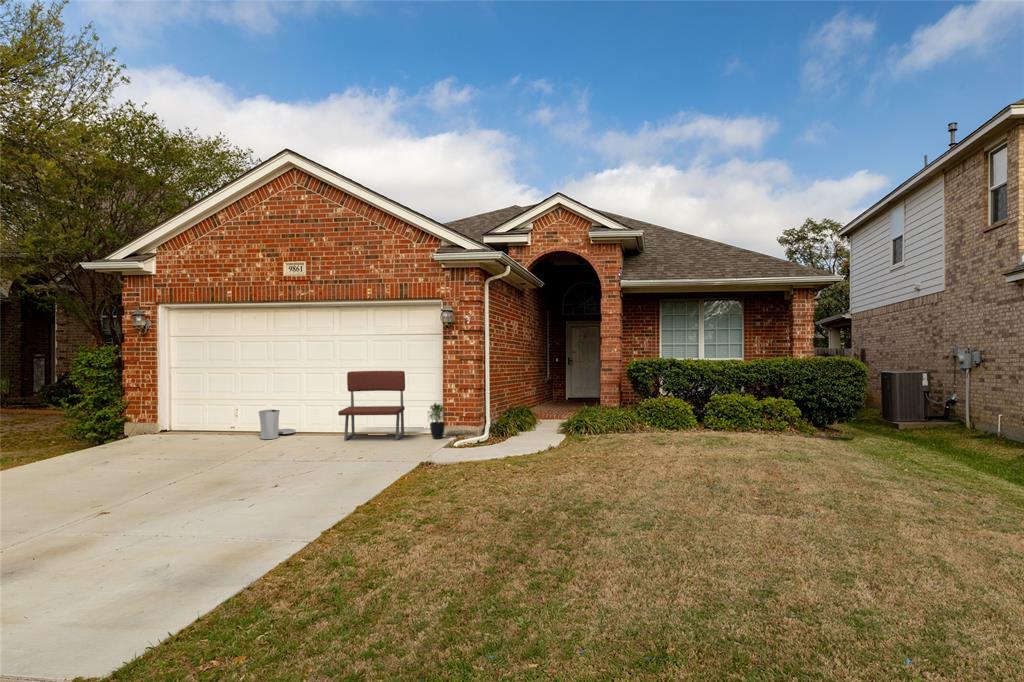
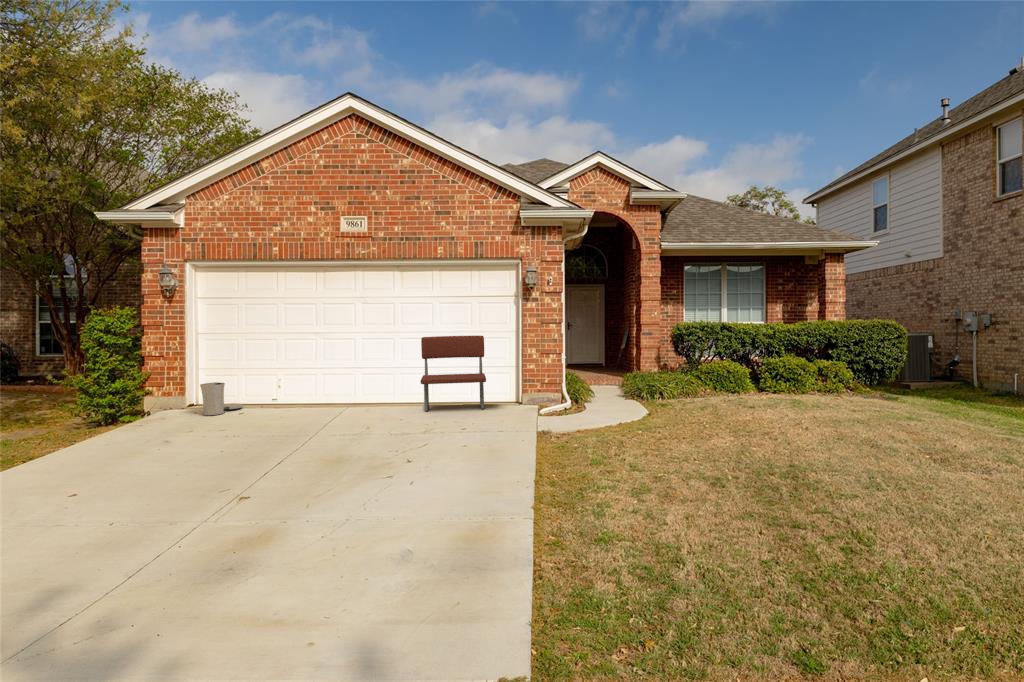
potted plant: present [428,403,445,439] -> none [511,368,533,407]
trash can: present [259,410,296,439] -> present [200,382,243,415]

